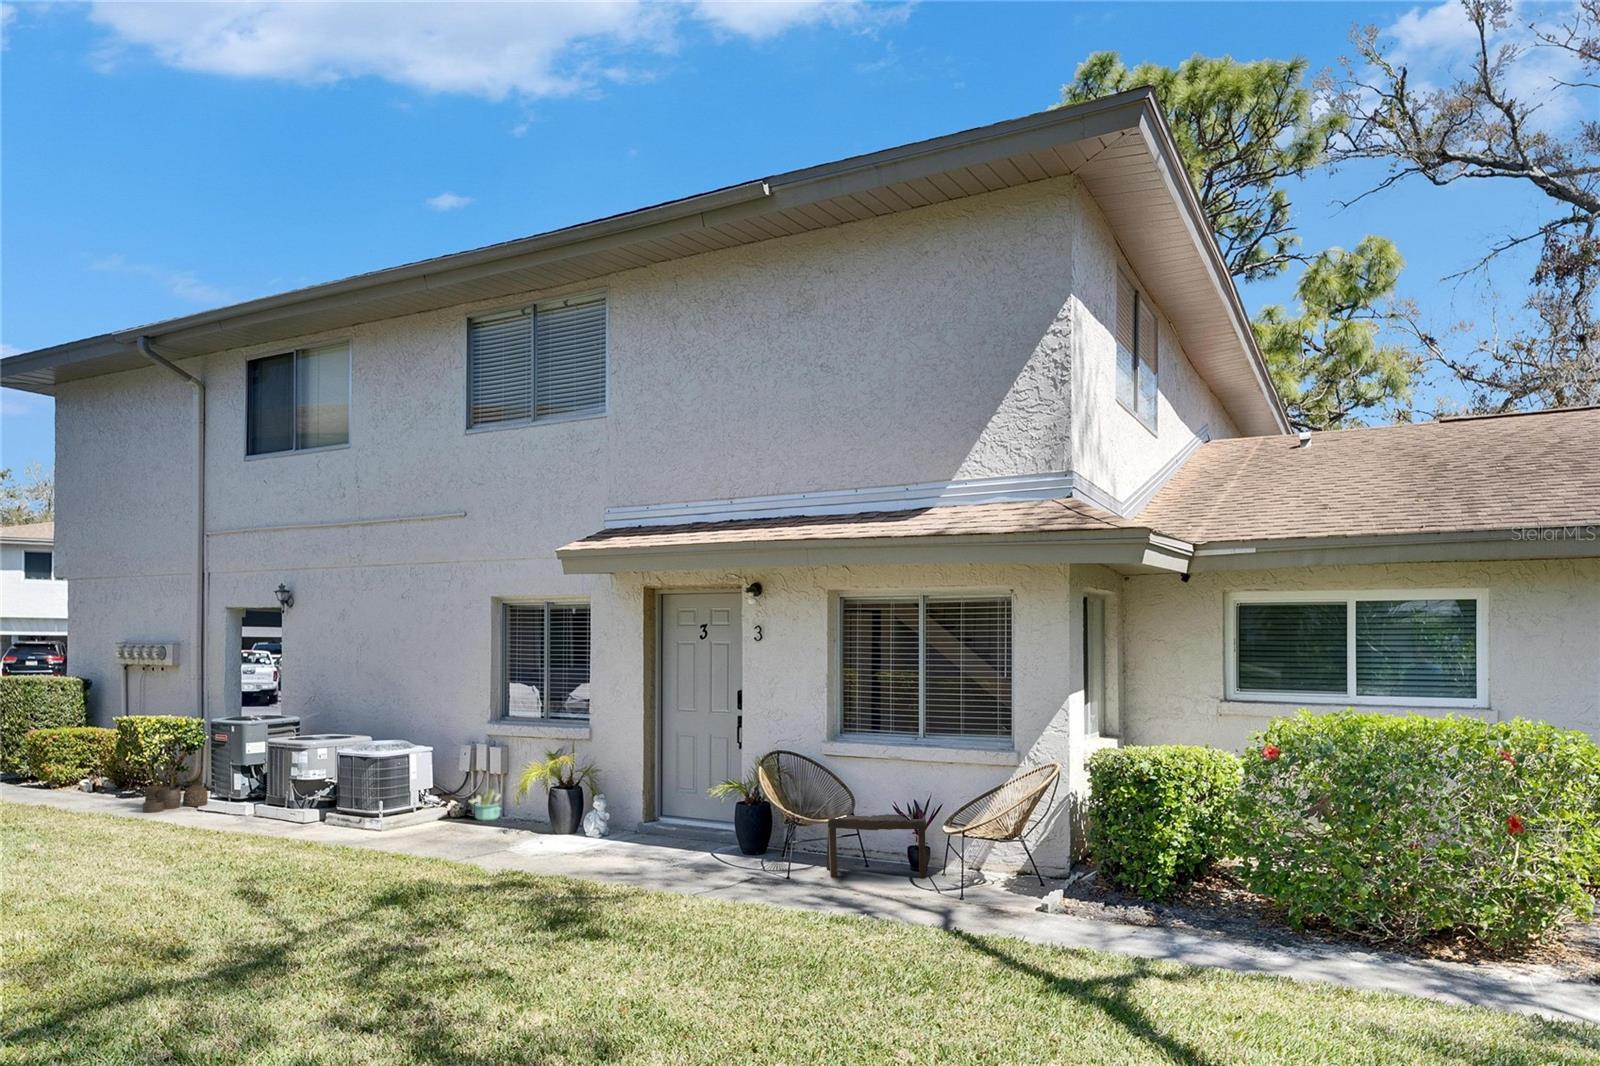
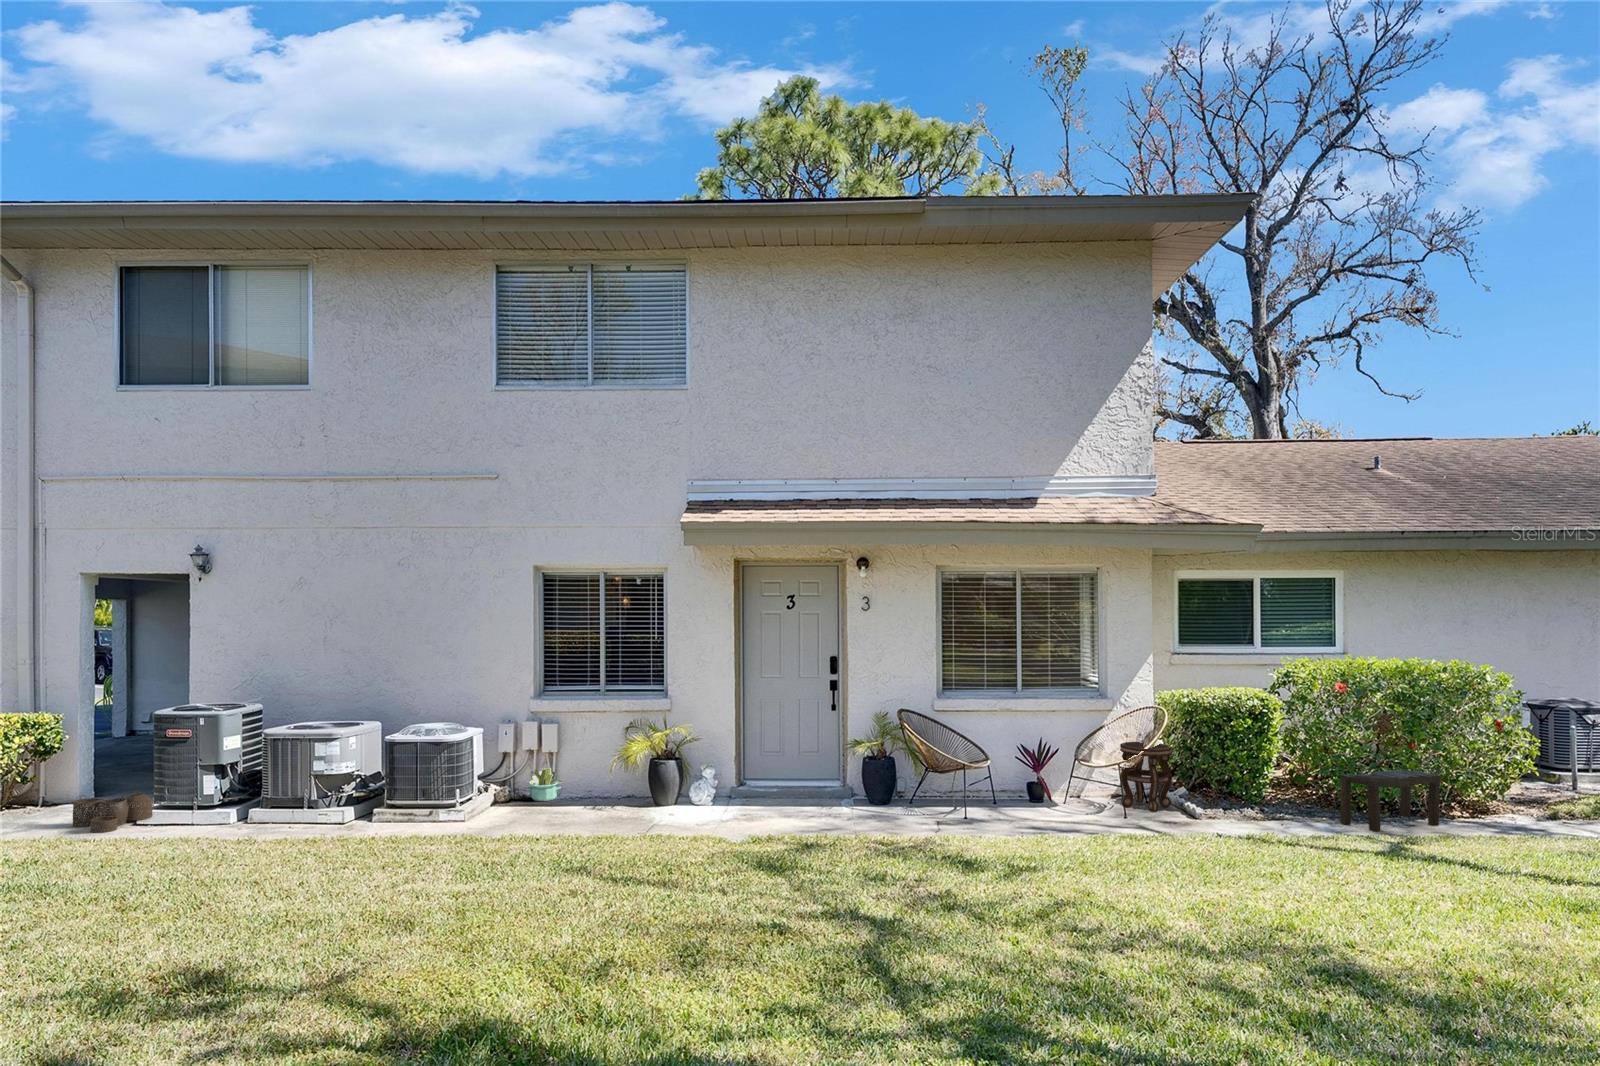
side table: none [1009,806,1075,896] -> present [1120,742,1172,811]
bench: present [826,814,927,879] -> present [1340,769,1442,832]

